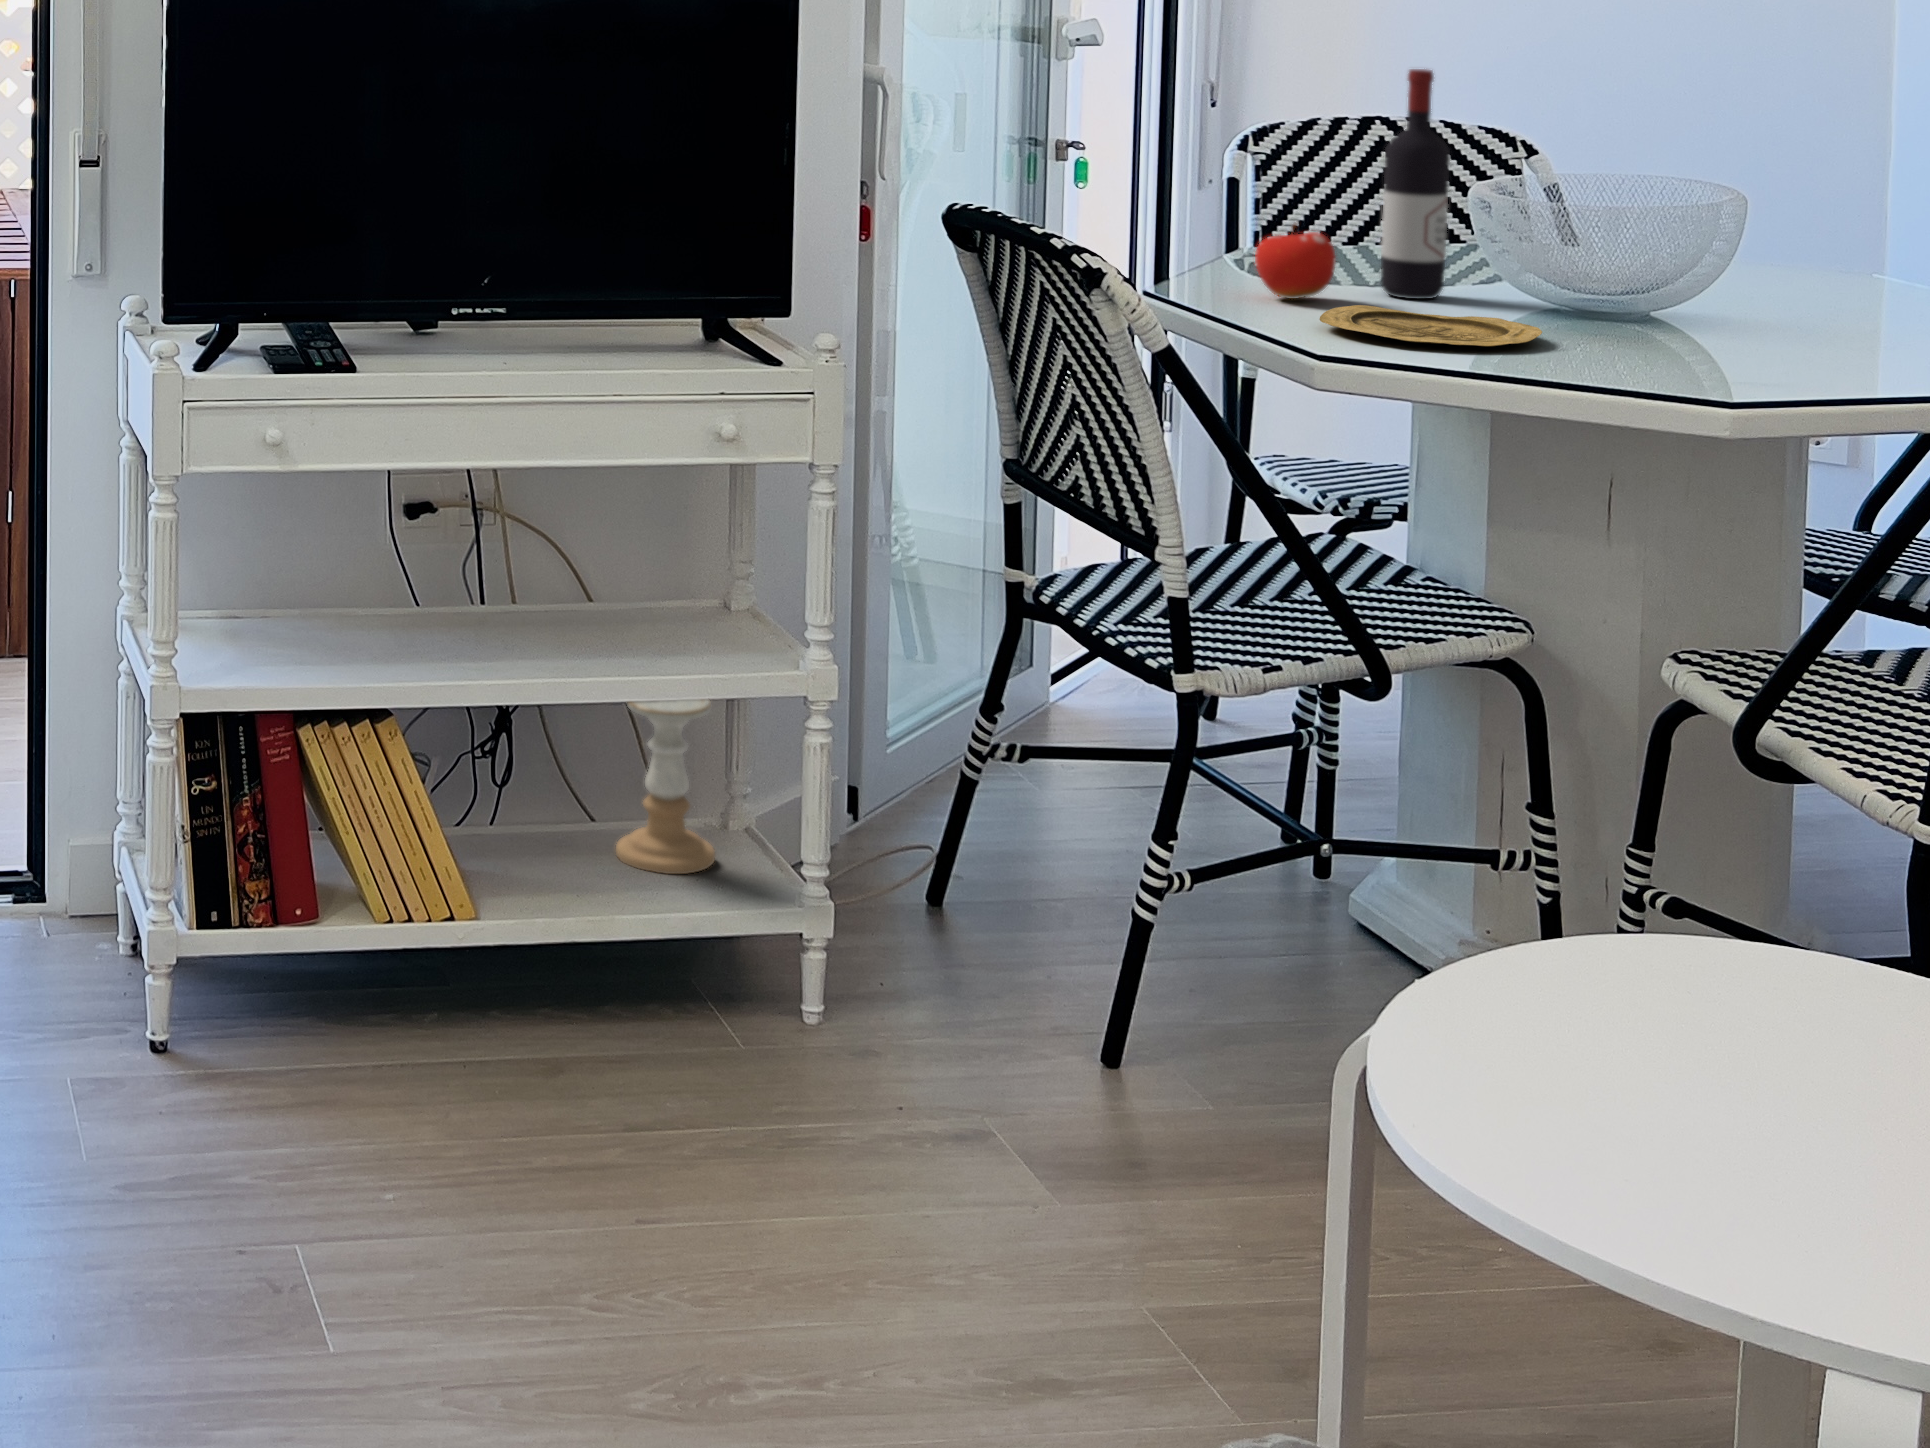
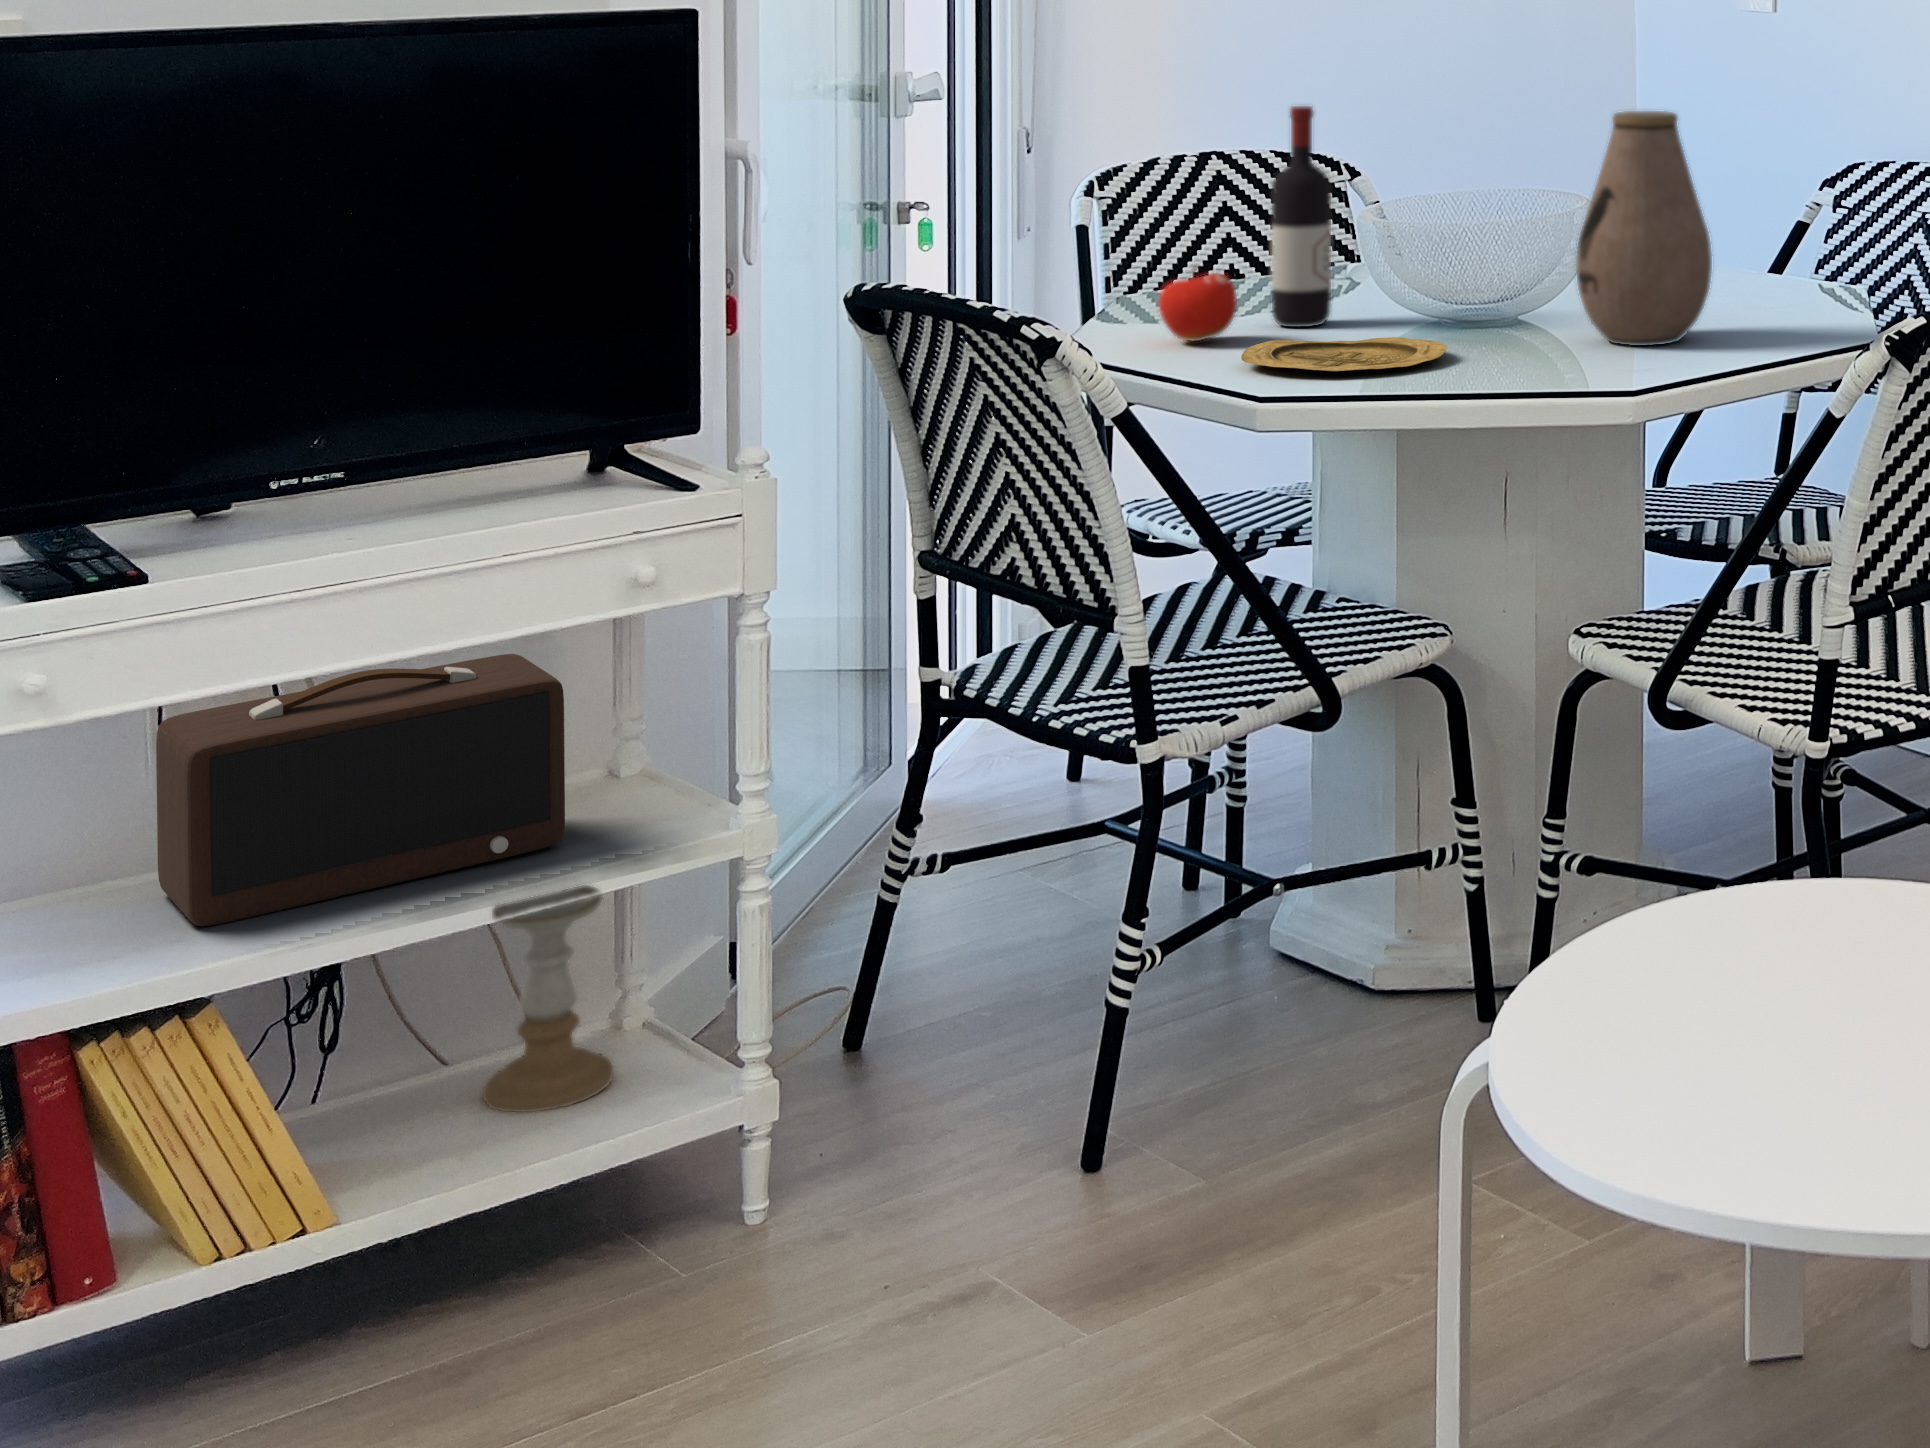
vase: none [1707,99,1875,362] -> present [1576,111,1712,346]
speaker: none [393,476,682,653] -> present [156,654,565,926]

